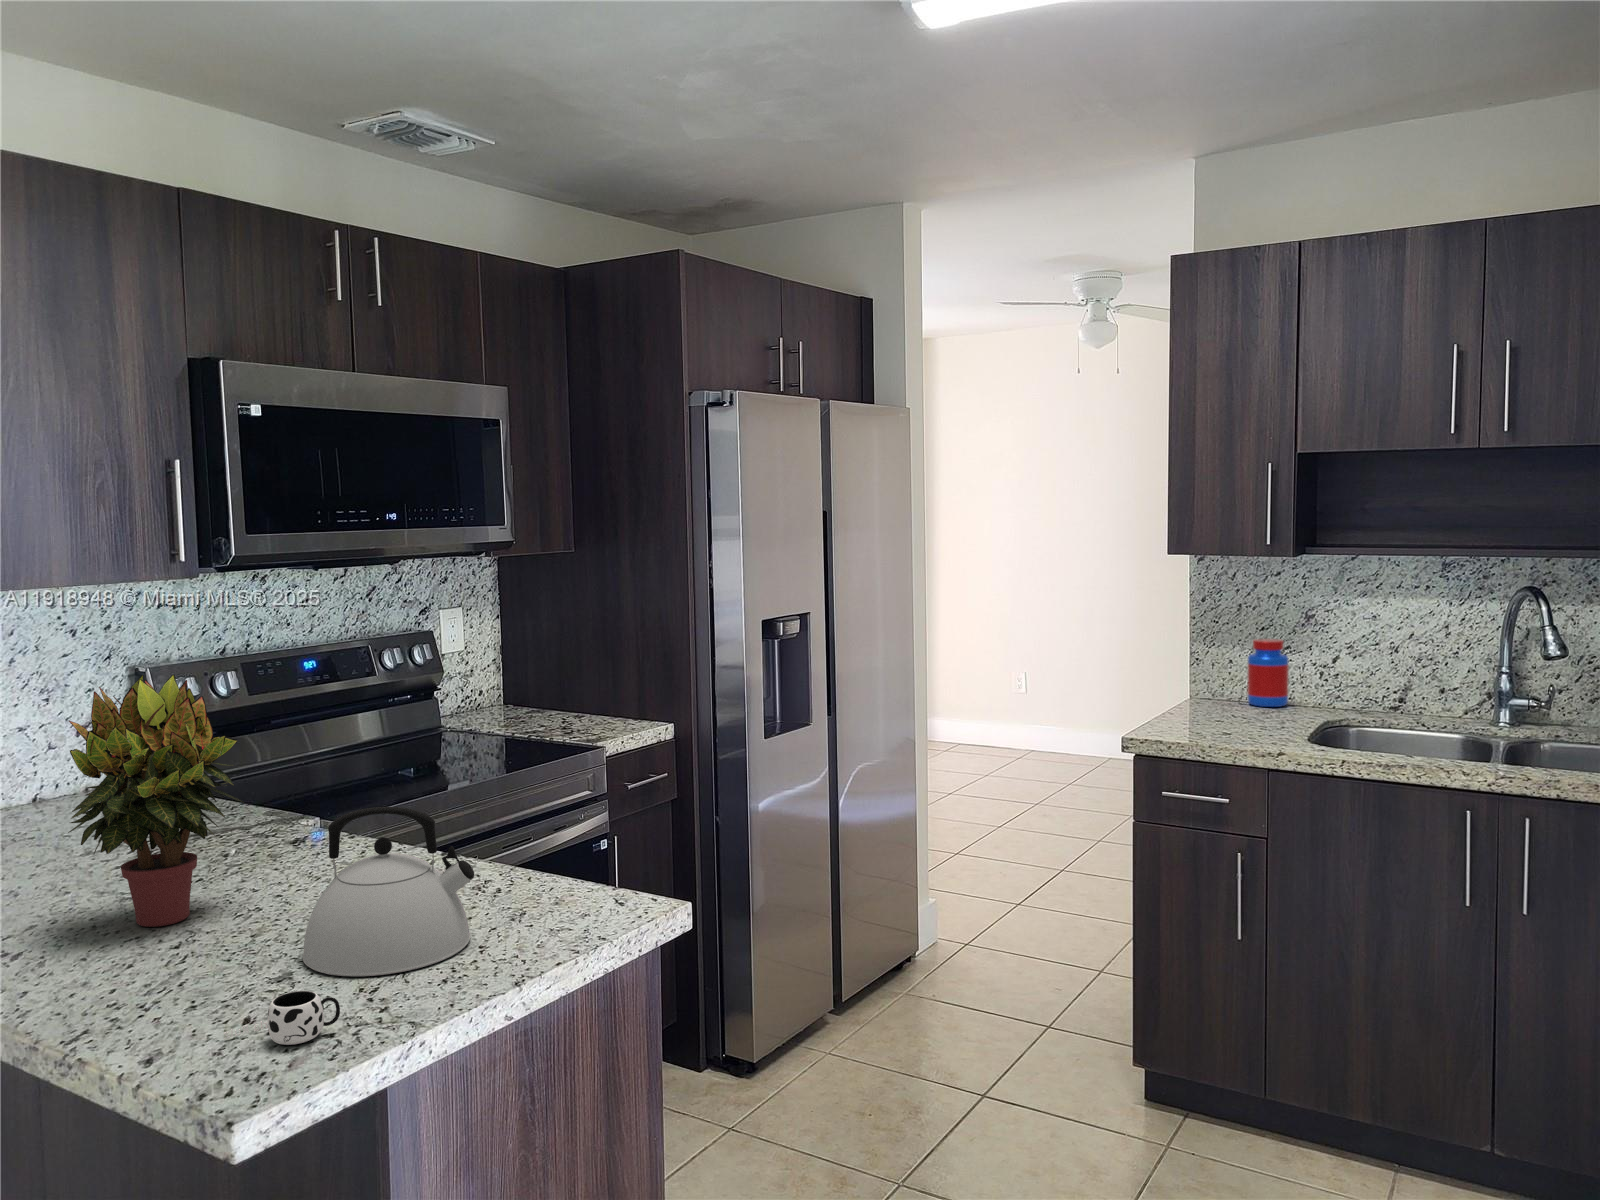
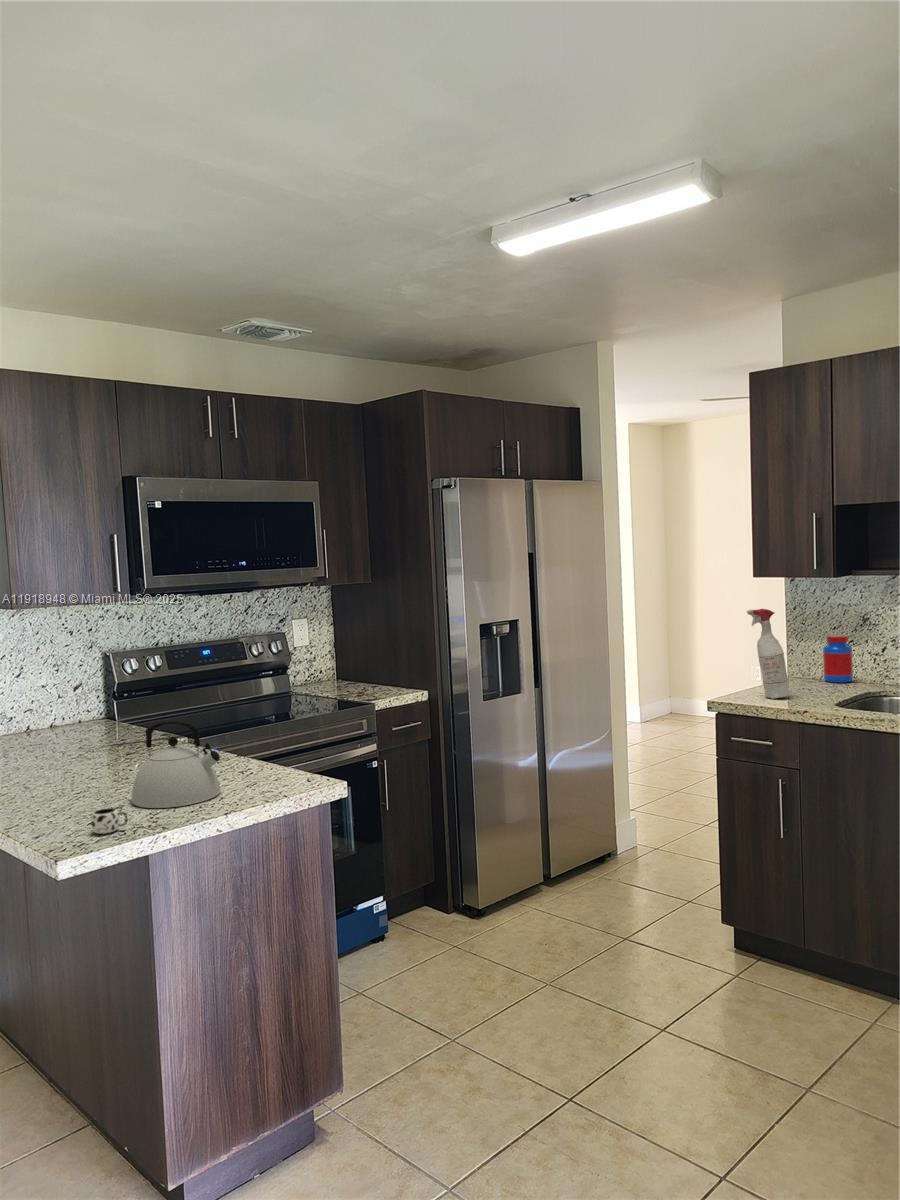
spray bottle: none [1180,602,1237,734] -> present [747,609,790,699]
potted plant: present [68,675,244,927] -> none [31,651,124,784]

